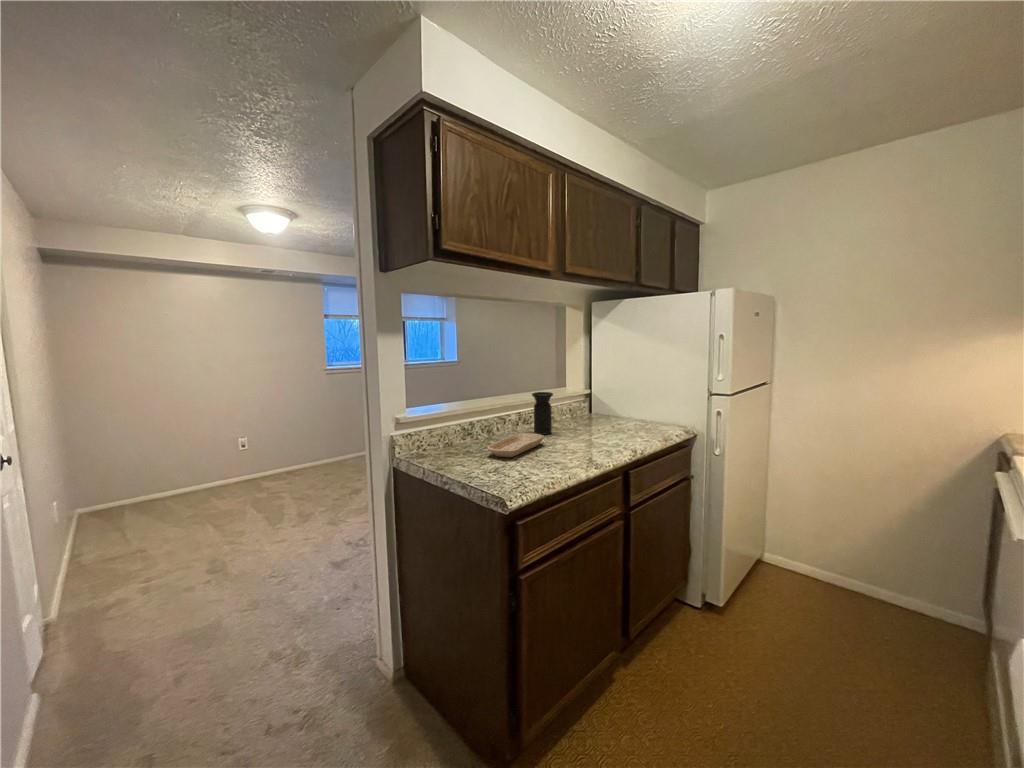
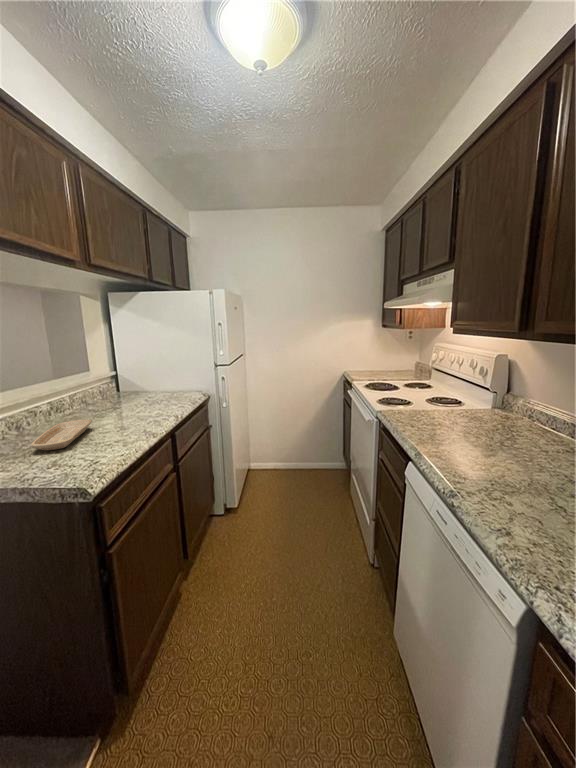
vase: present [532,392,553,435] -> none [64,379,92,420]

